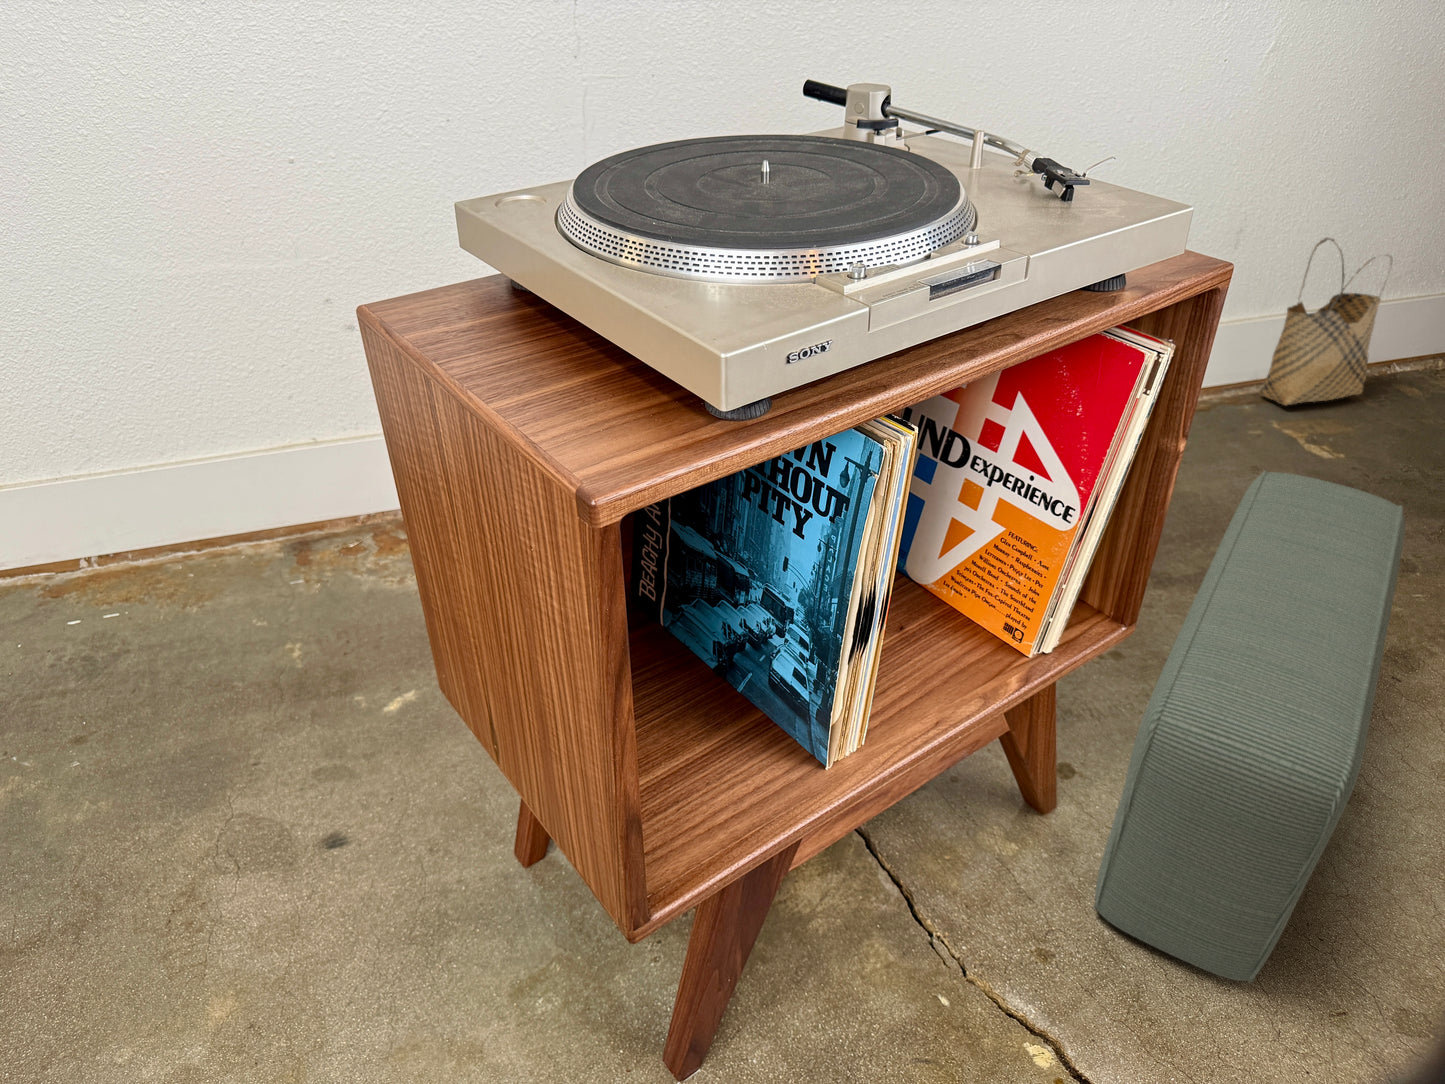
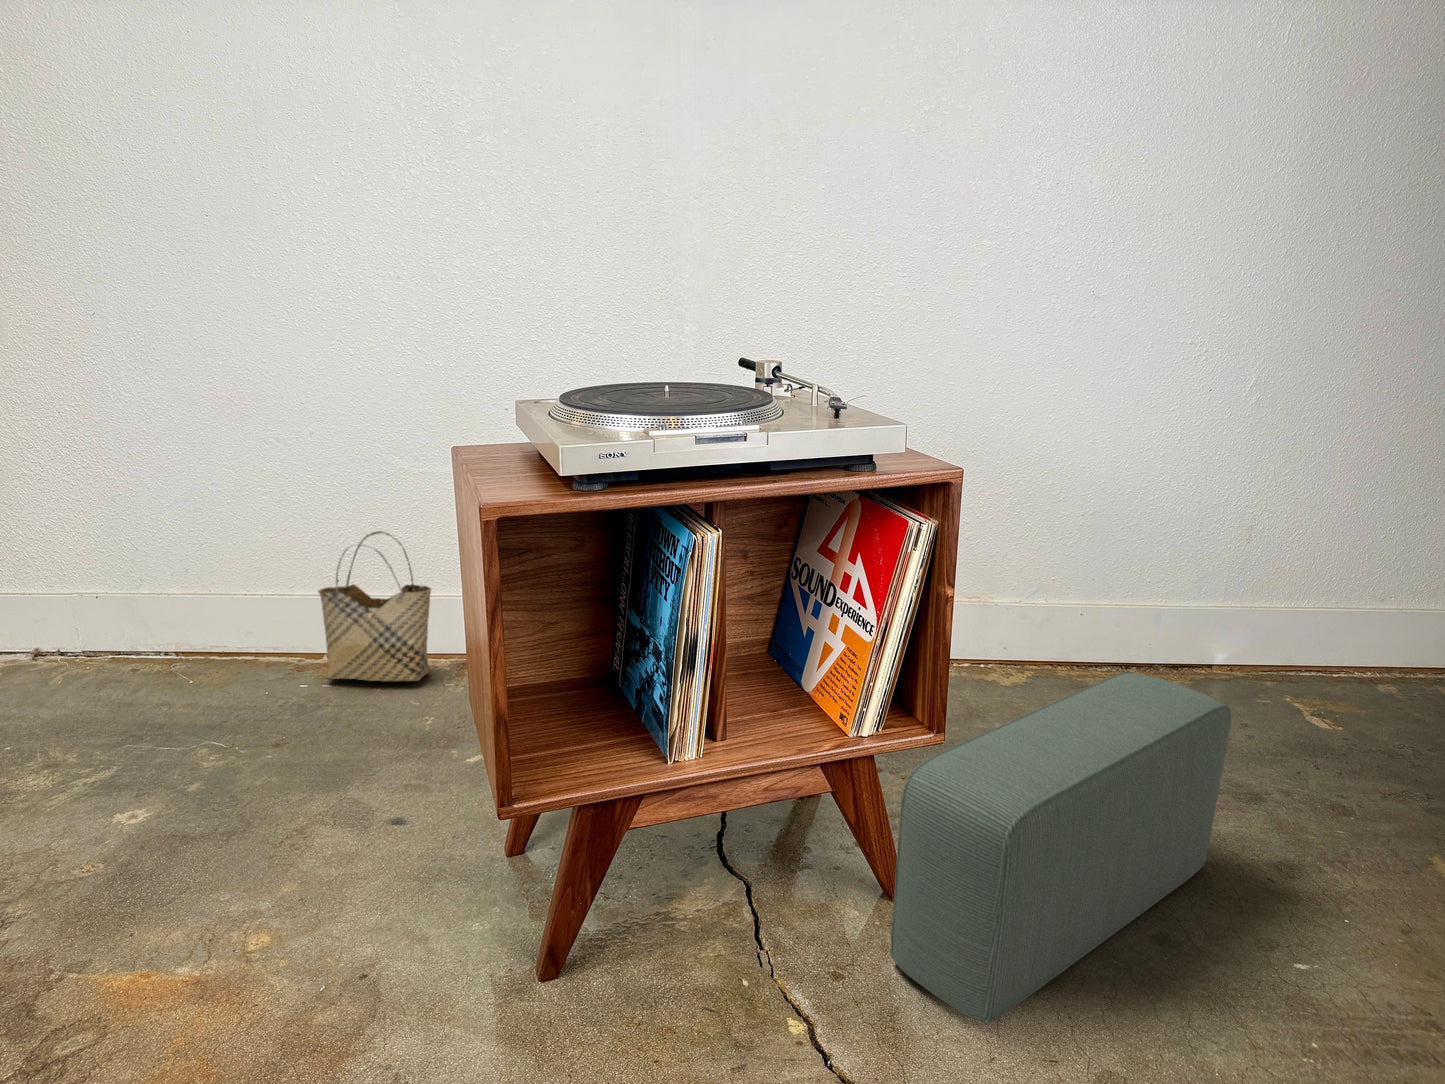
woven basket: present [1259,238,1393,405] -> present [318,531,431,681]

